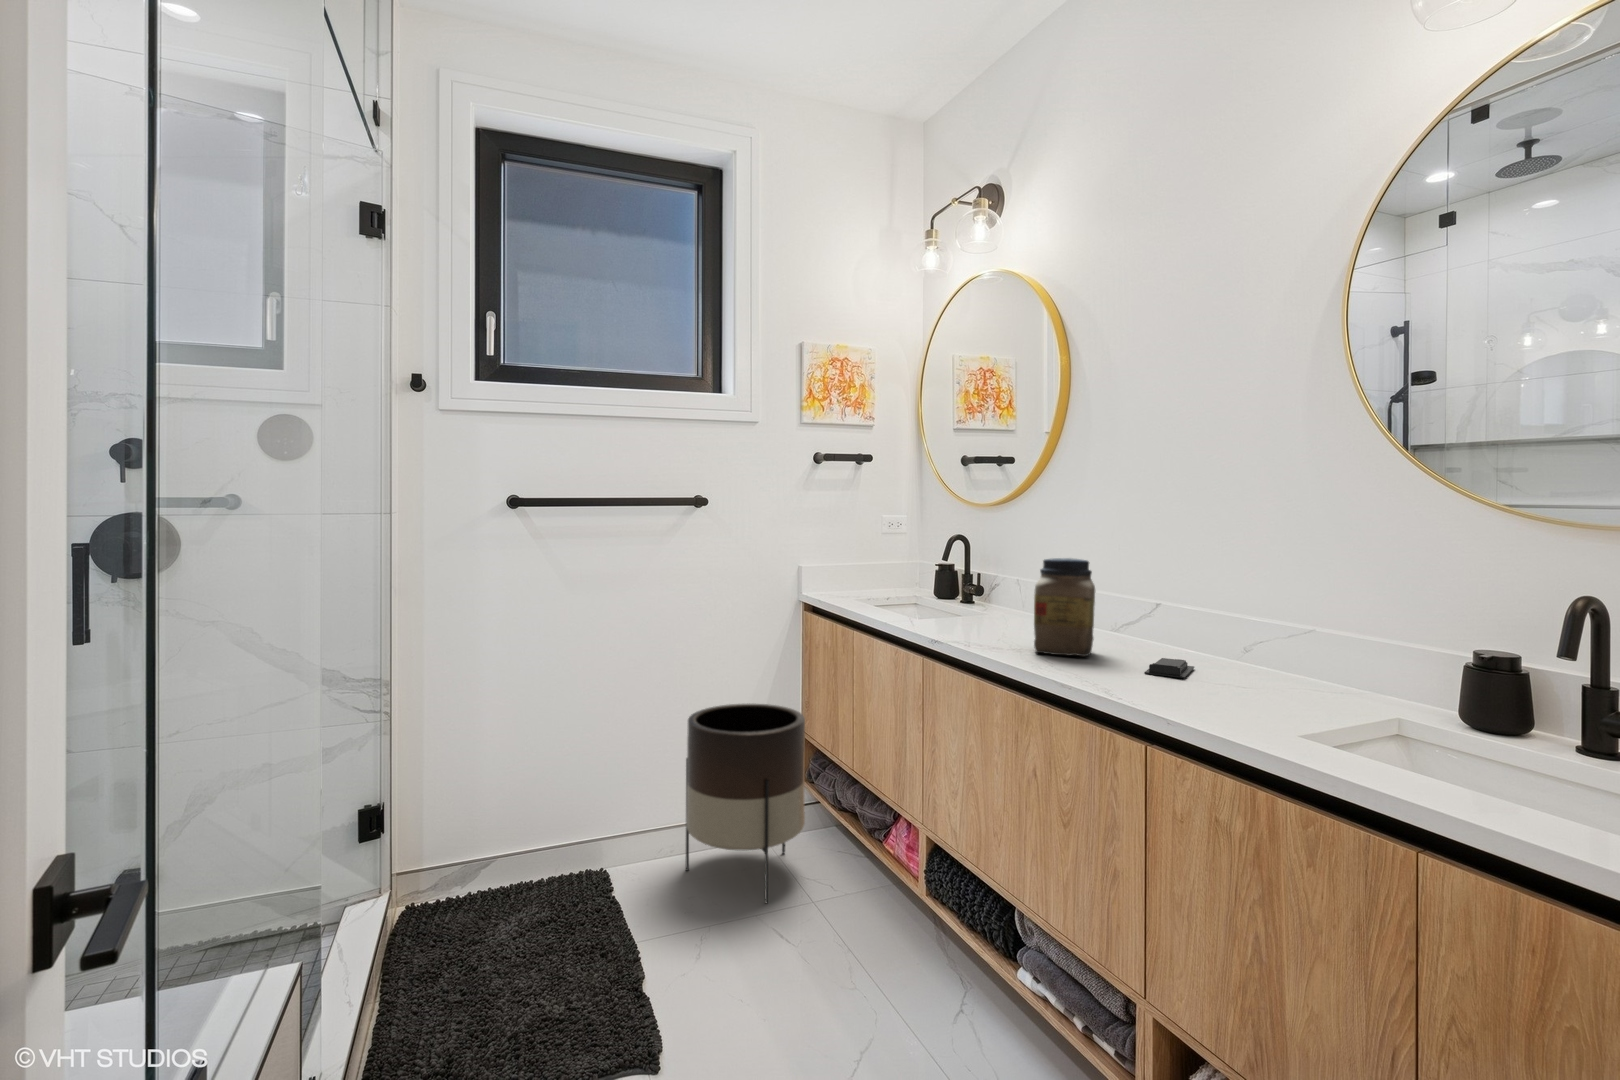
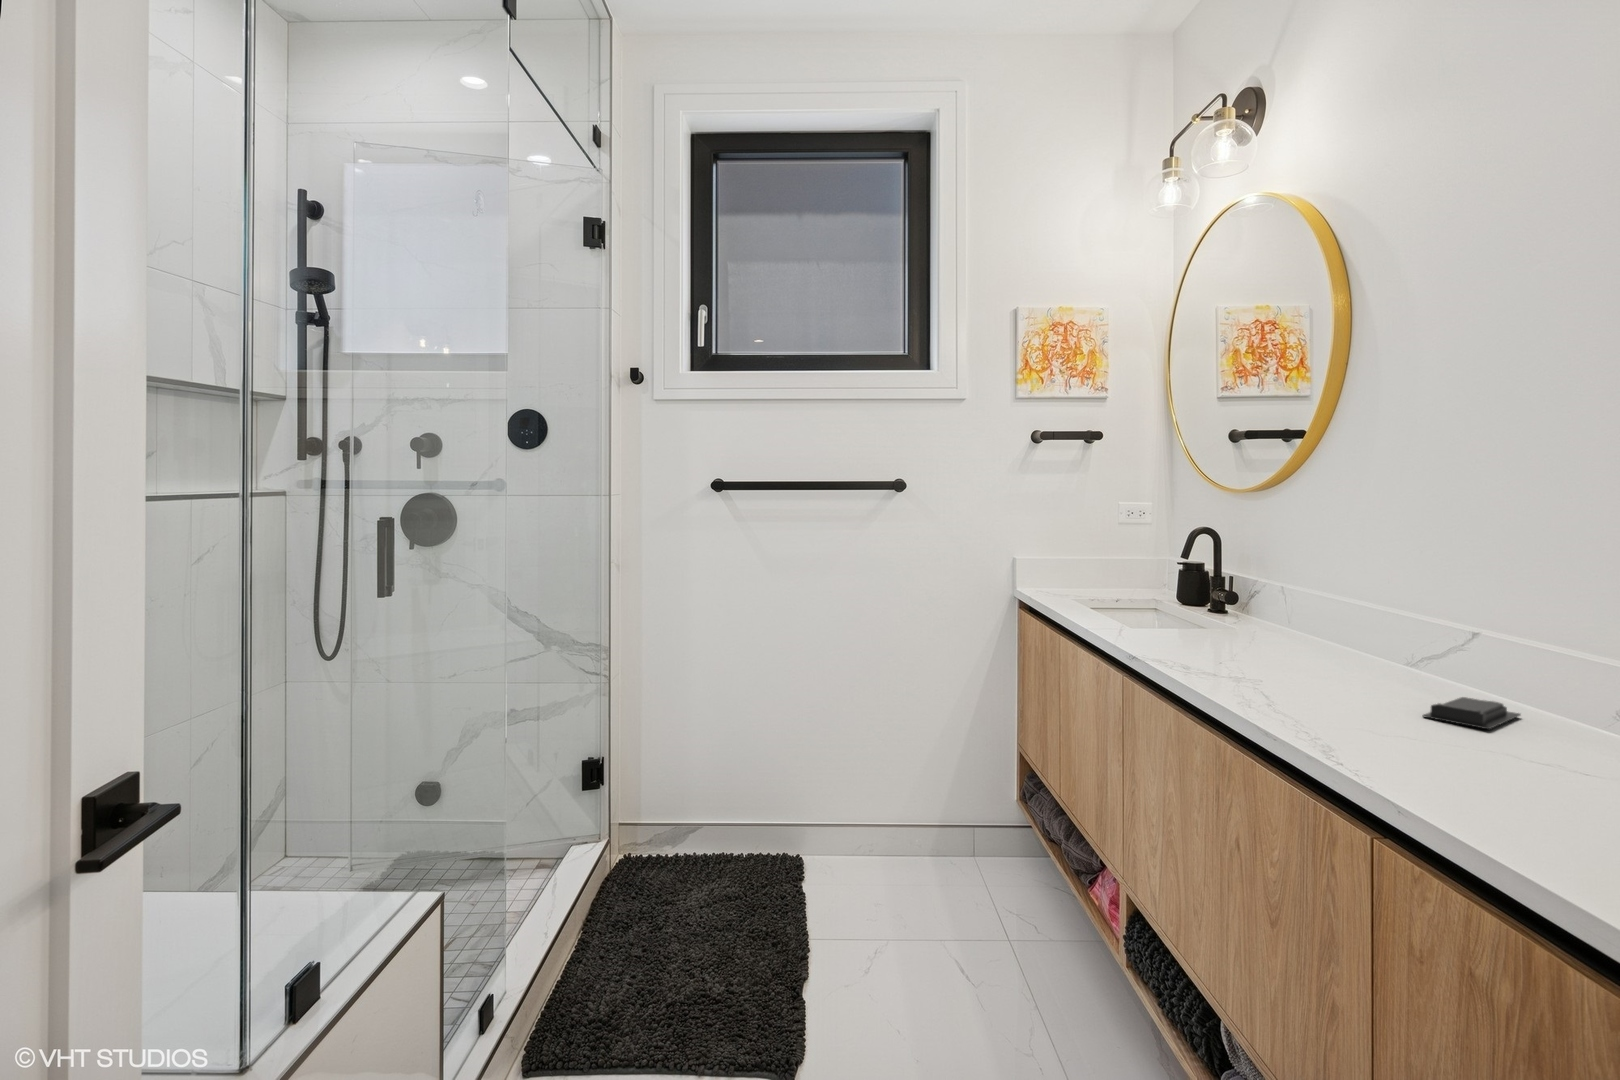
jar: present [1034,558,1095,656] -> none [1262,552,1360,685]
planter: present [686,704,805,903] -> none [877,703,1005,923]

